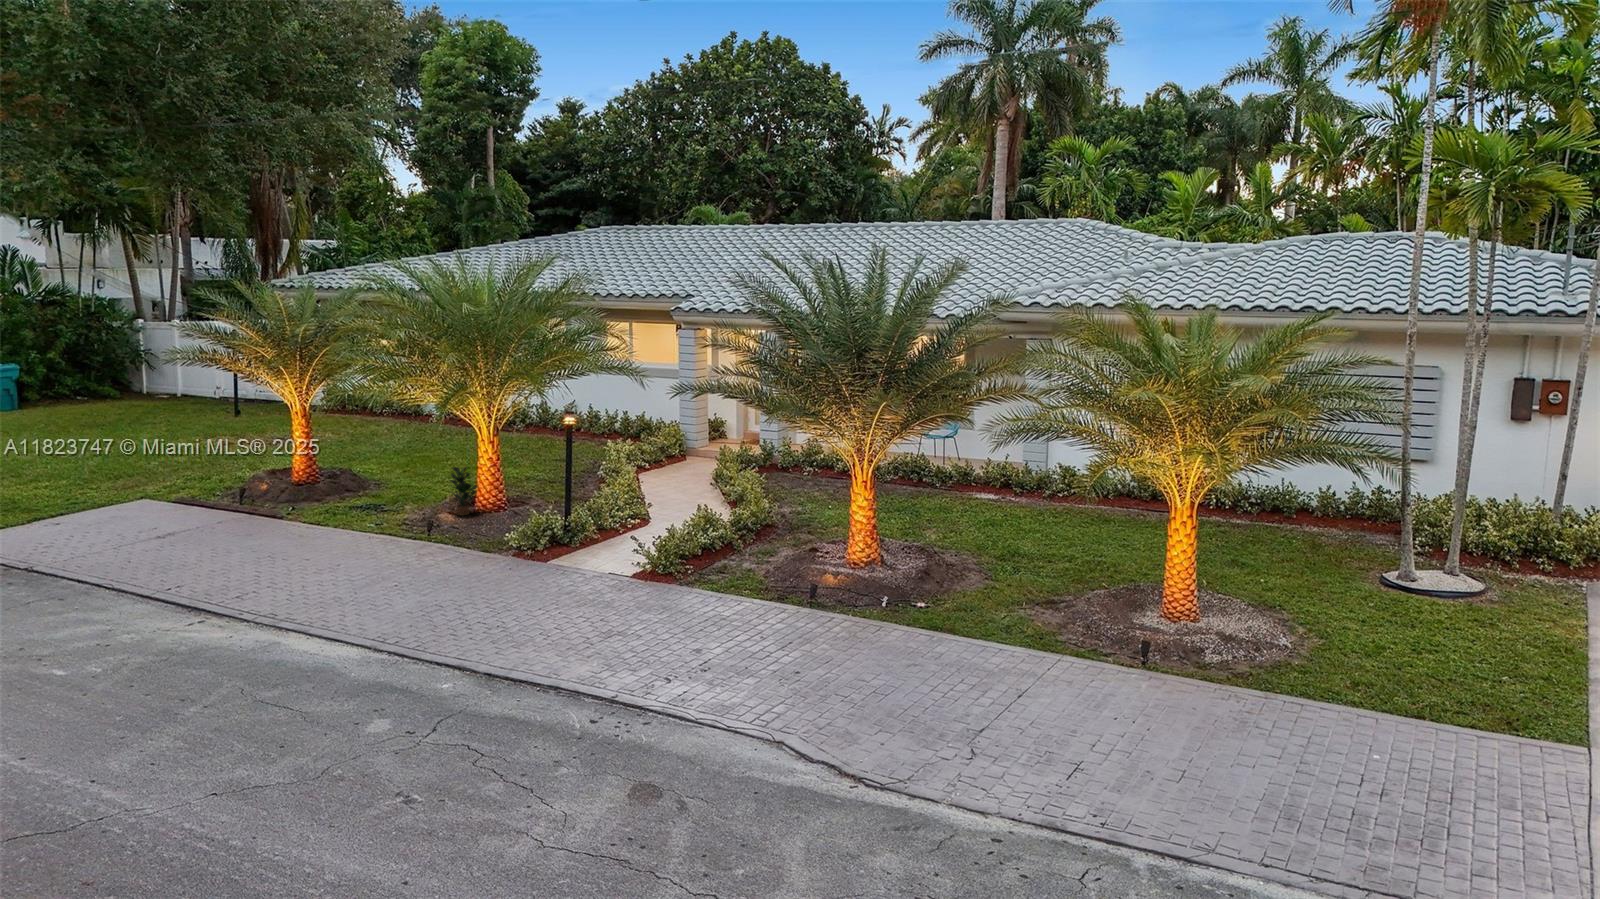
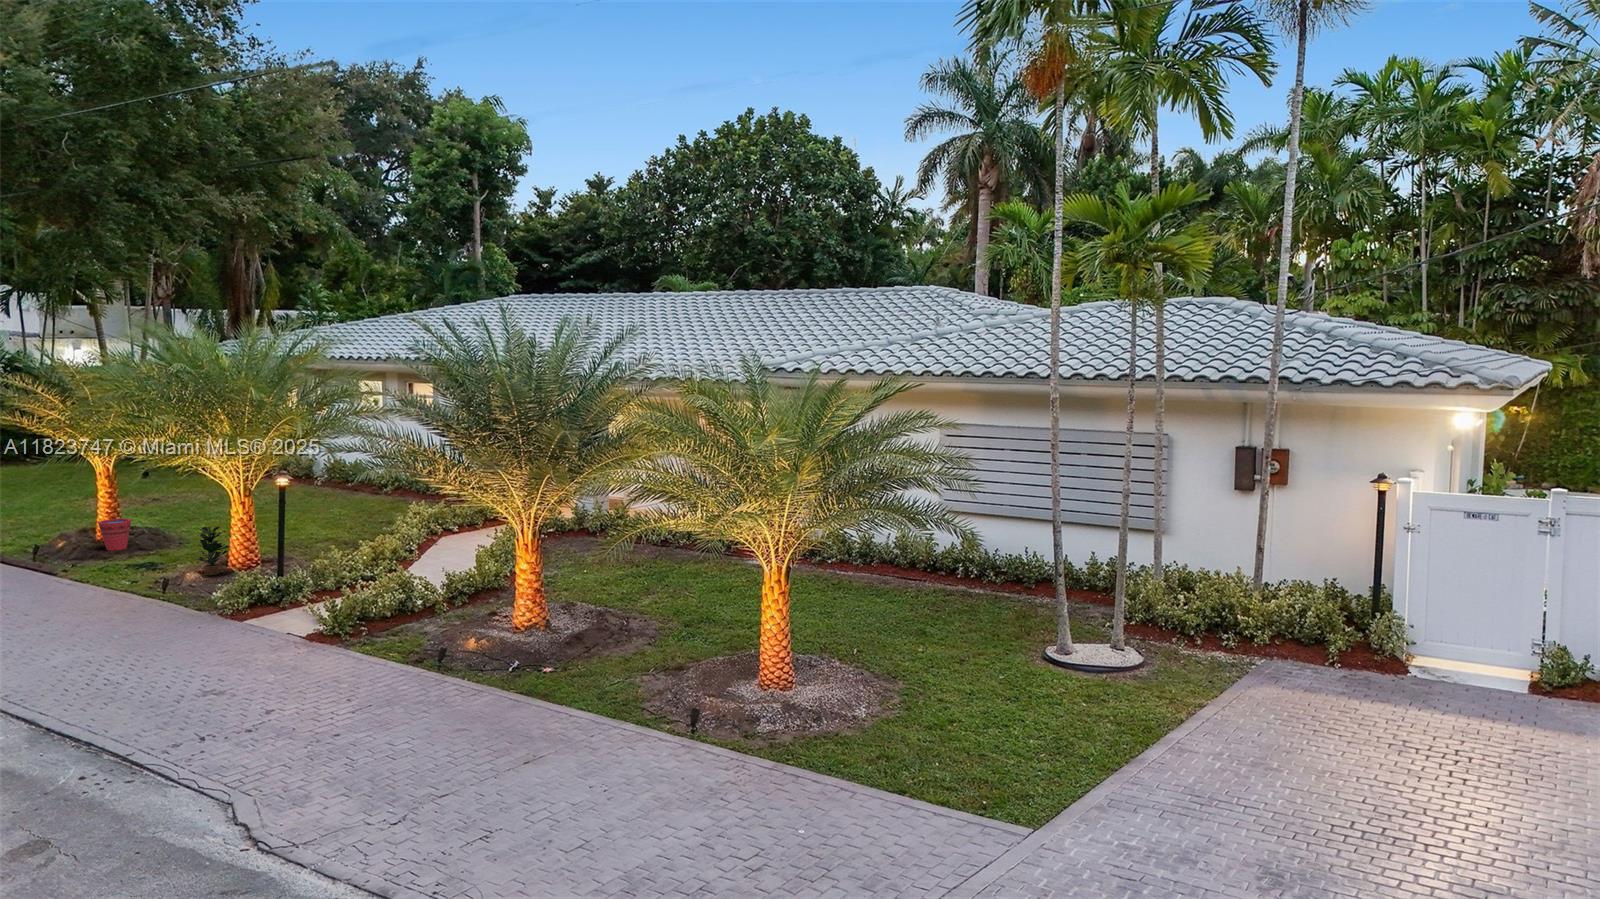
bucket: none [312,460,343,492] -> present [98,519,131,551]

